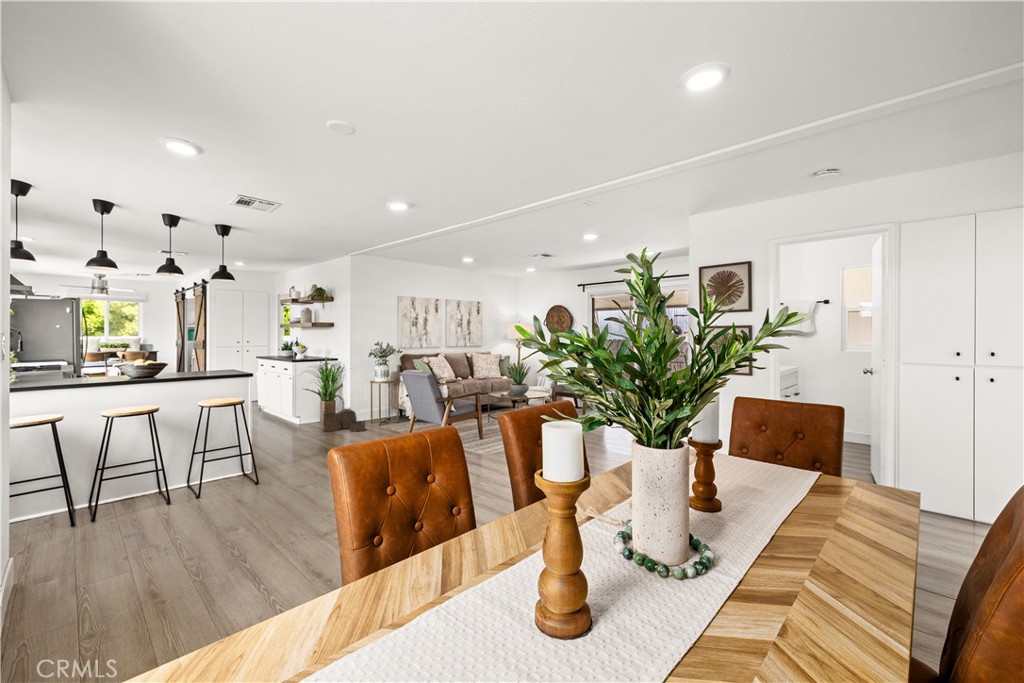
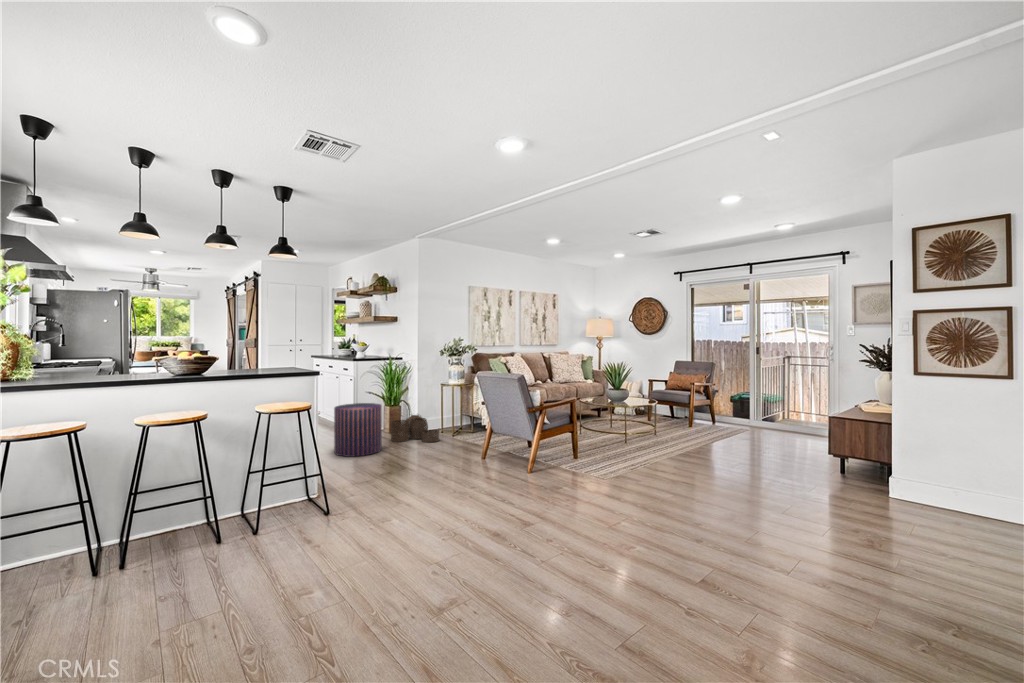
pouf: none [271,399,313,444] -> present [334,403,382,457]

